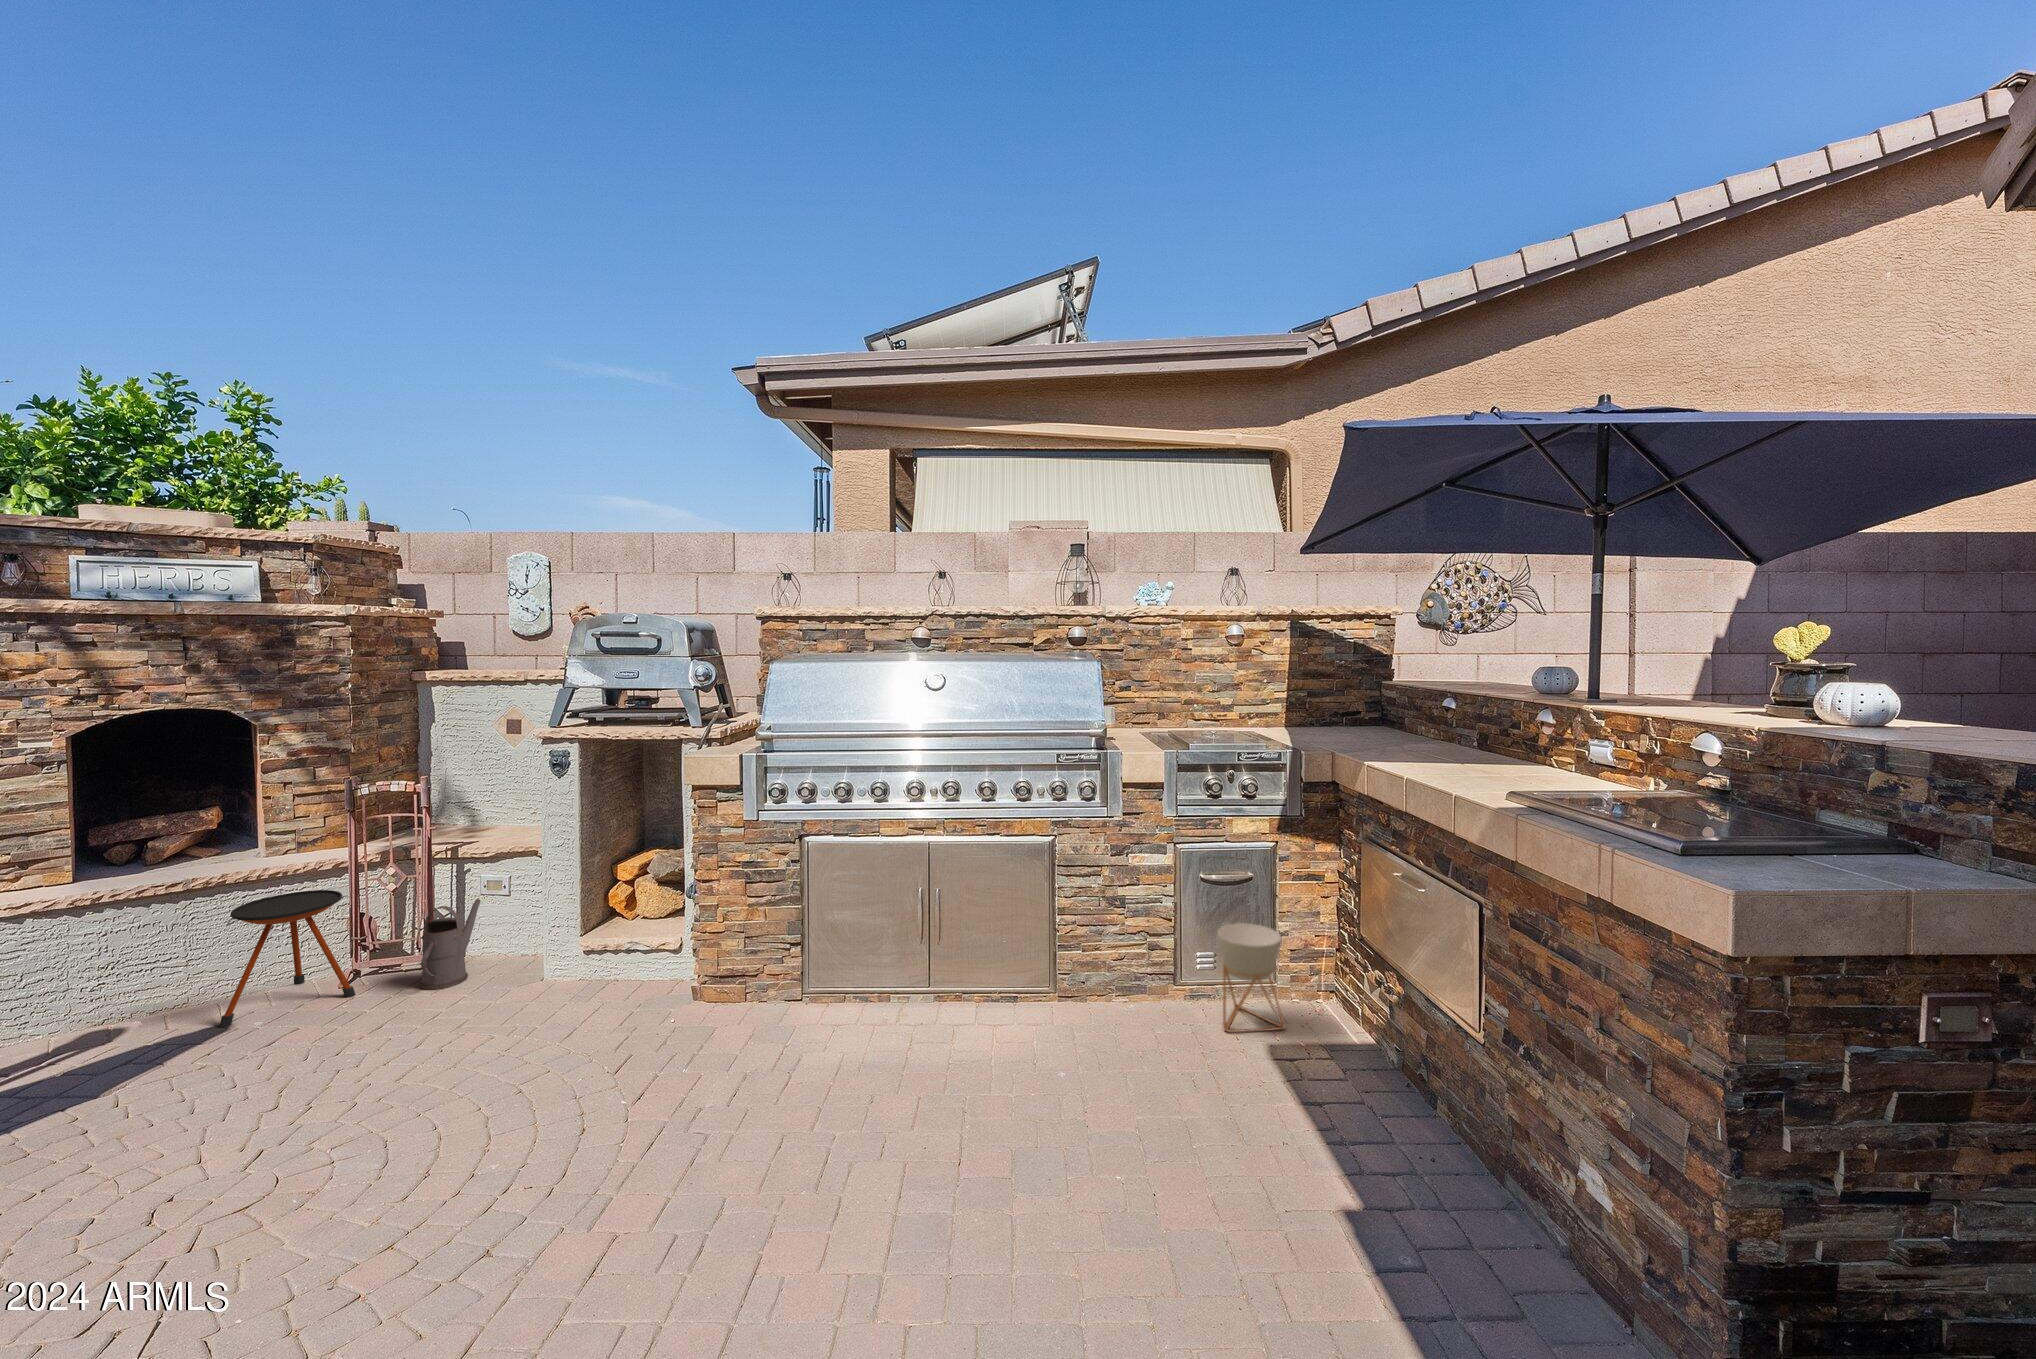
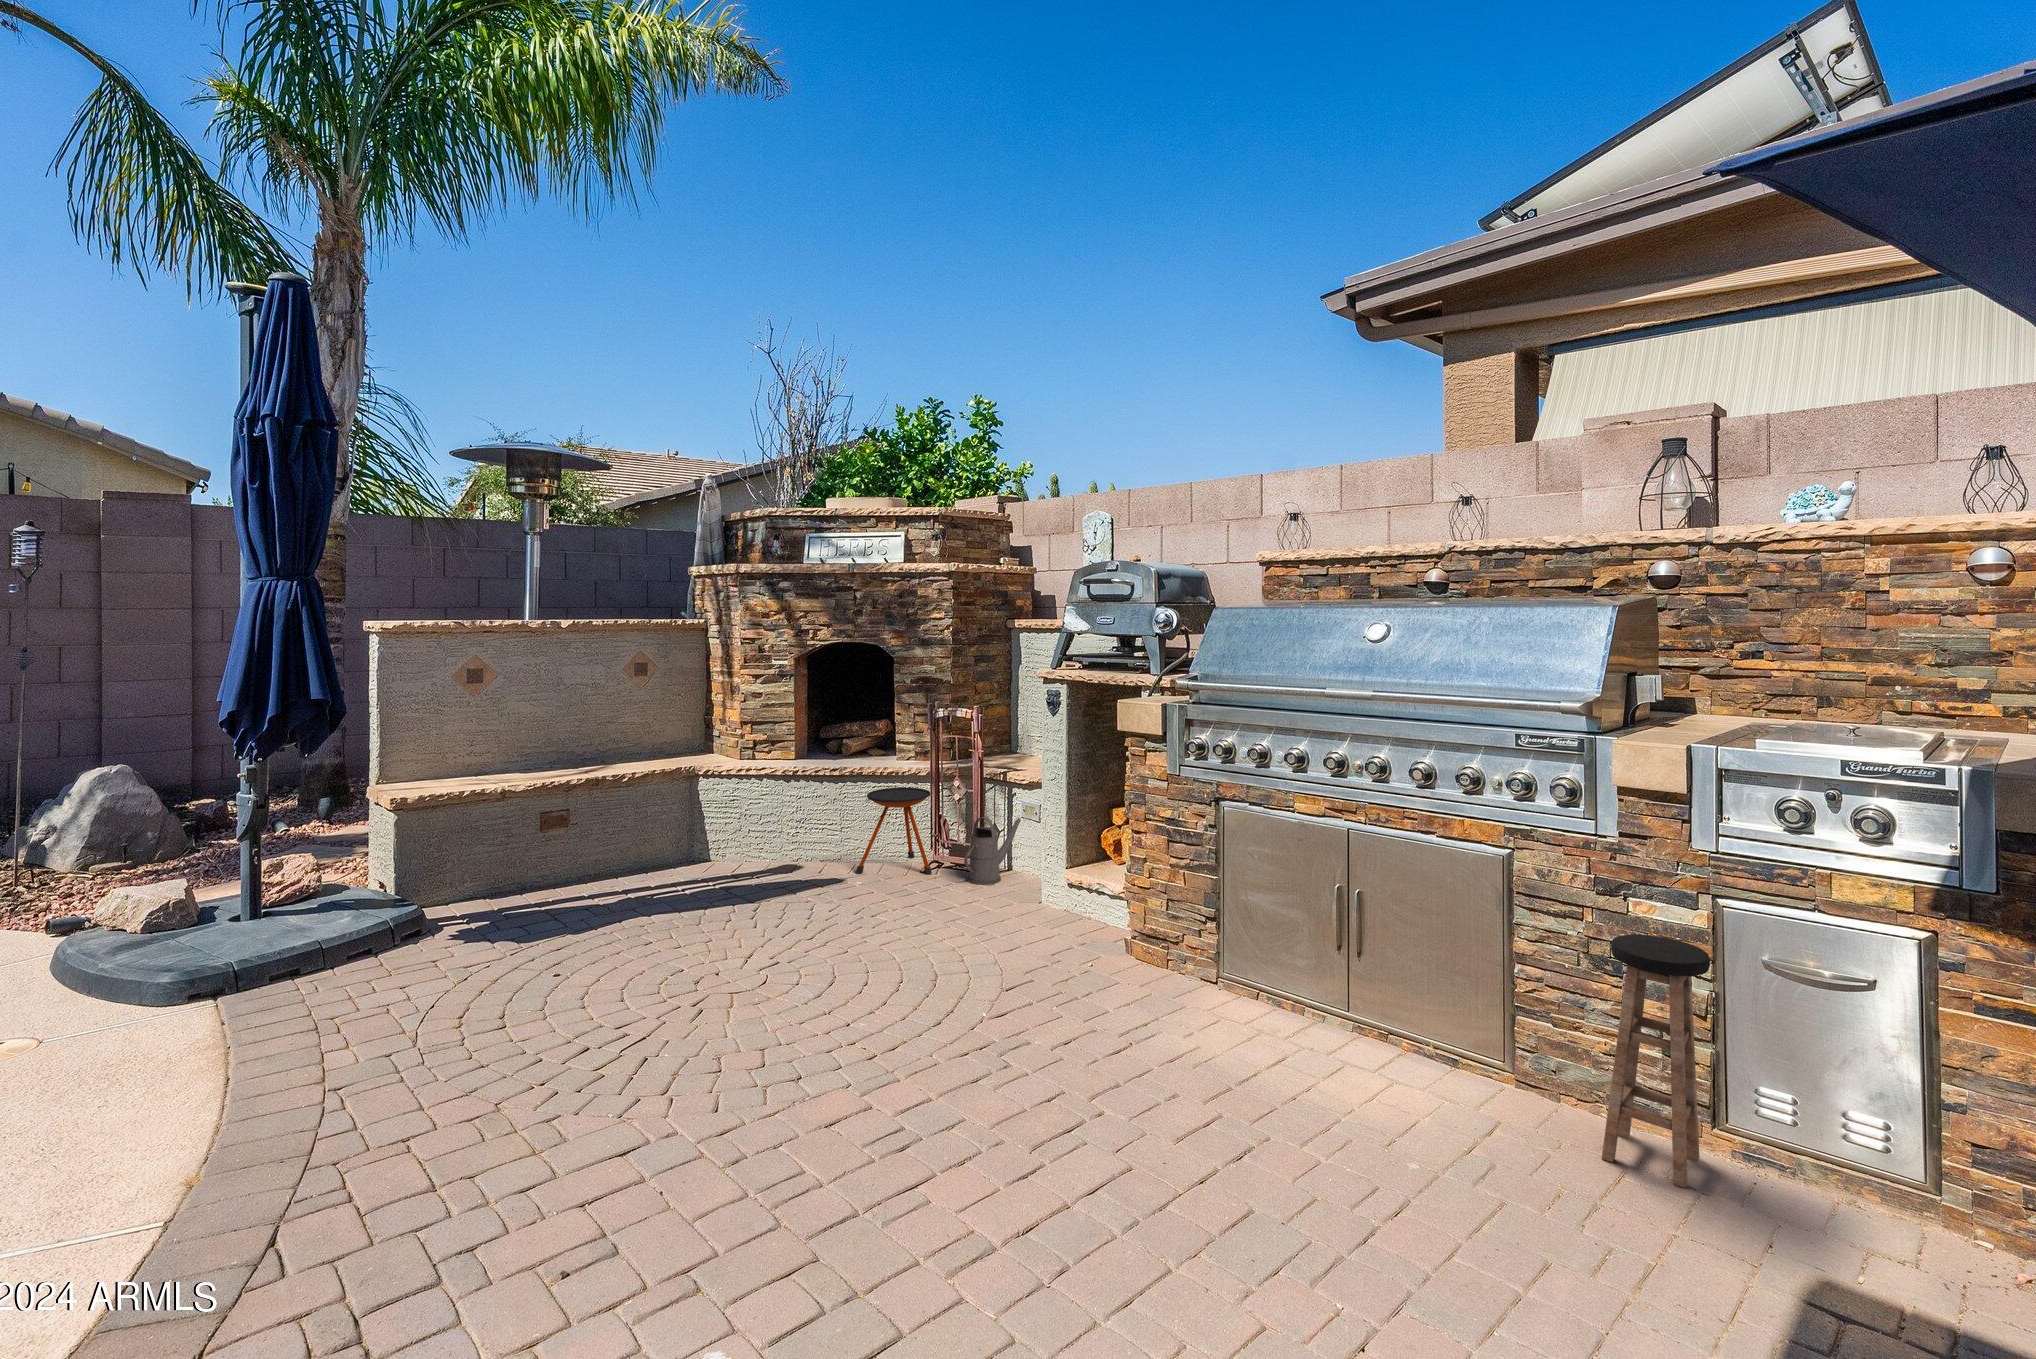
bar stool: none [1132,875,1186,1032] -> present [1602,934,1710,1188]
planter: present [1217,923,1285,1032] -> none [1760,1053,1911,1265]

